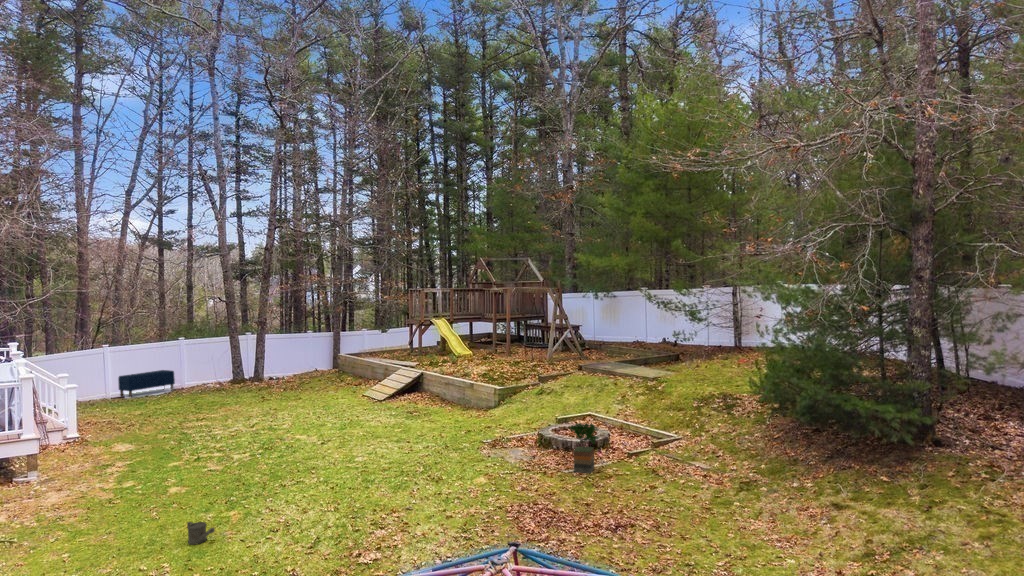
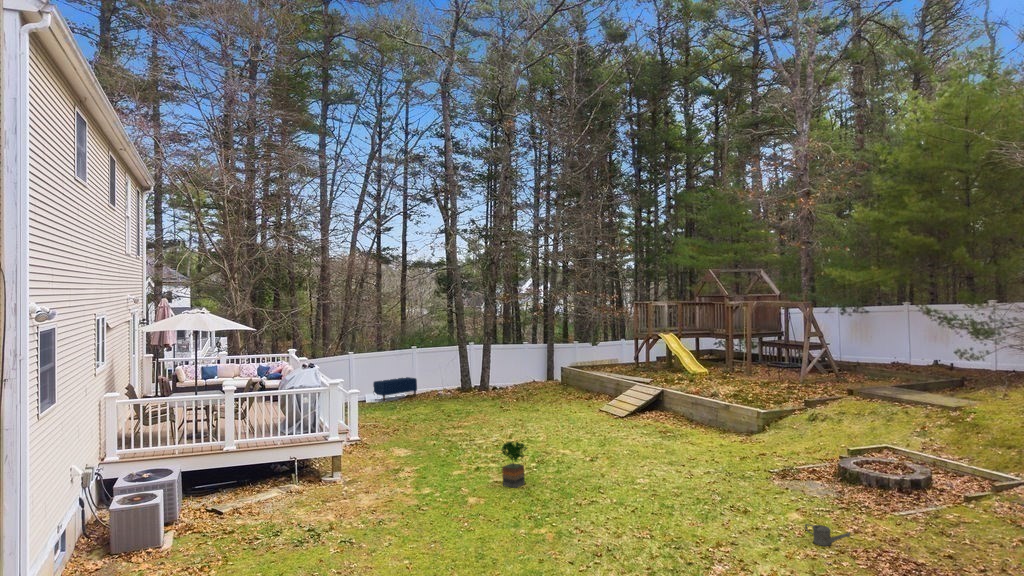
potted tree: present [570,423,599,473] -> present [502,442,527,488]
watering can: present [187,522,215,545] -> present [805,524,850,546]

